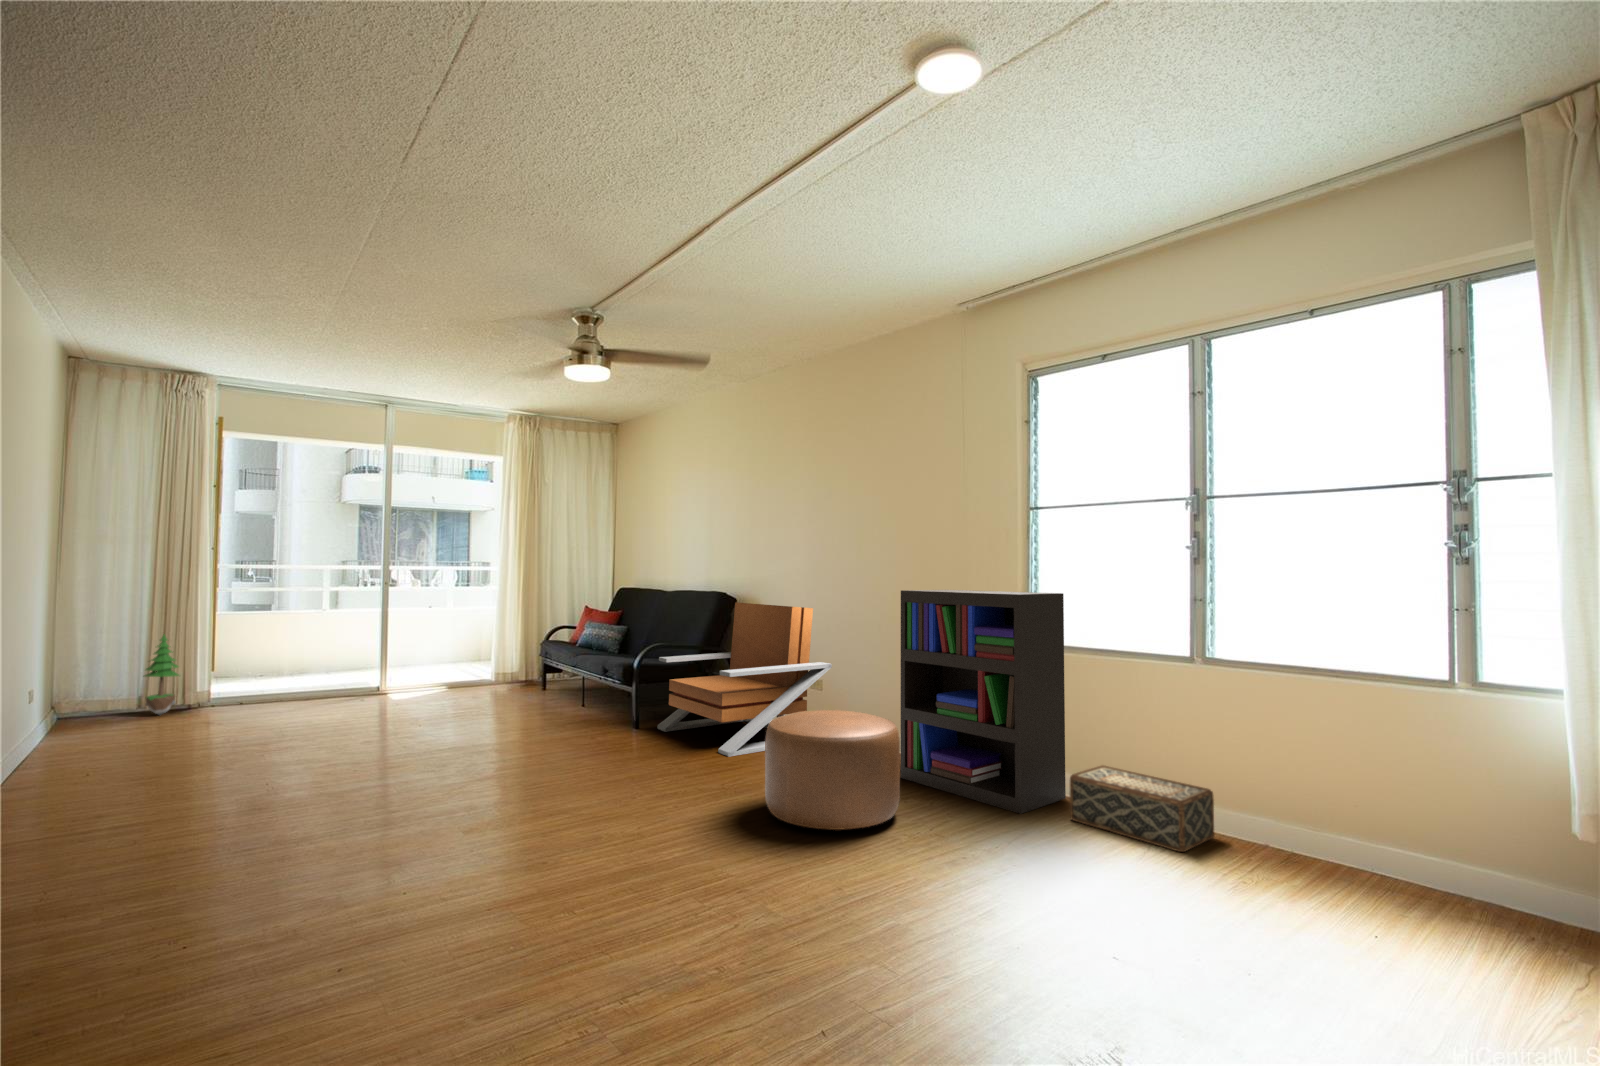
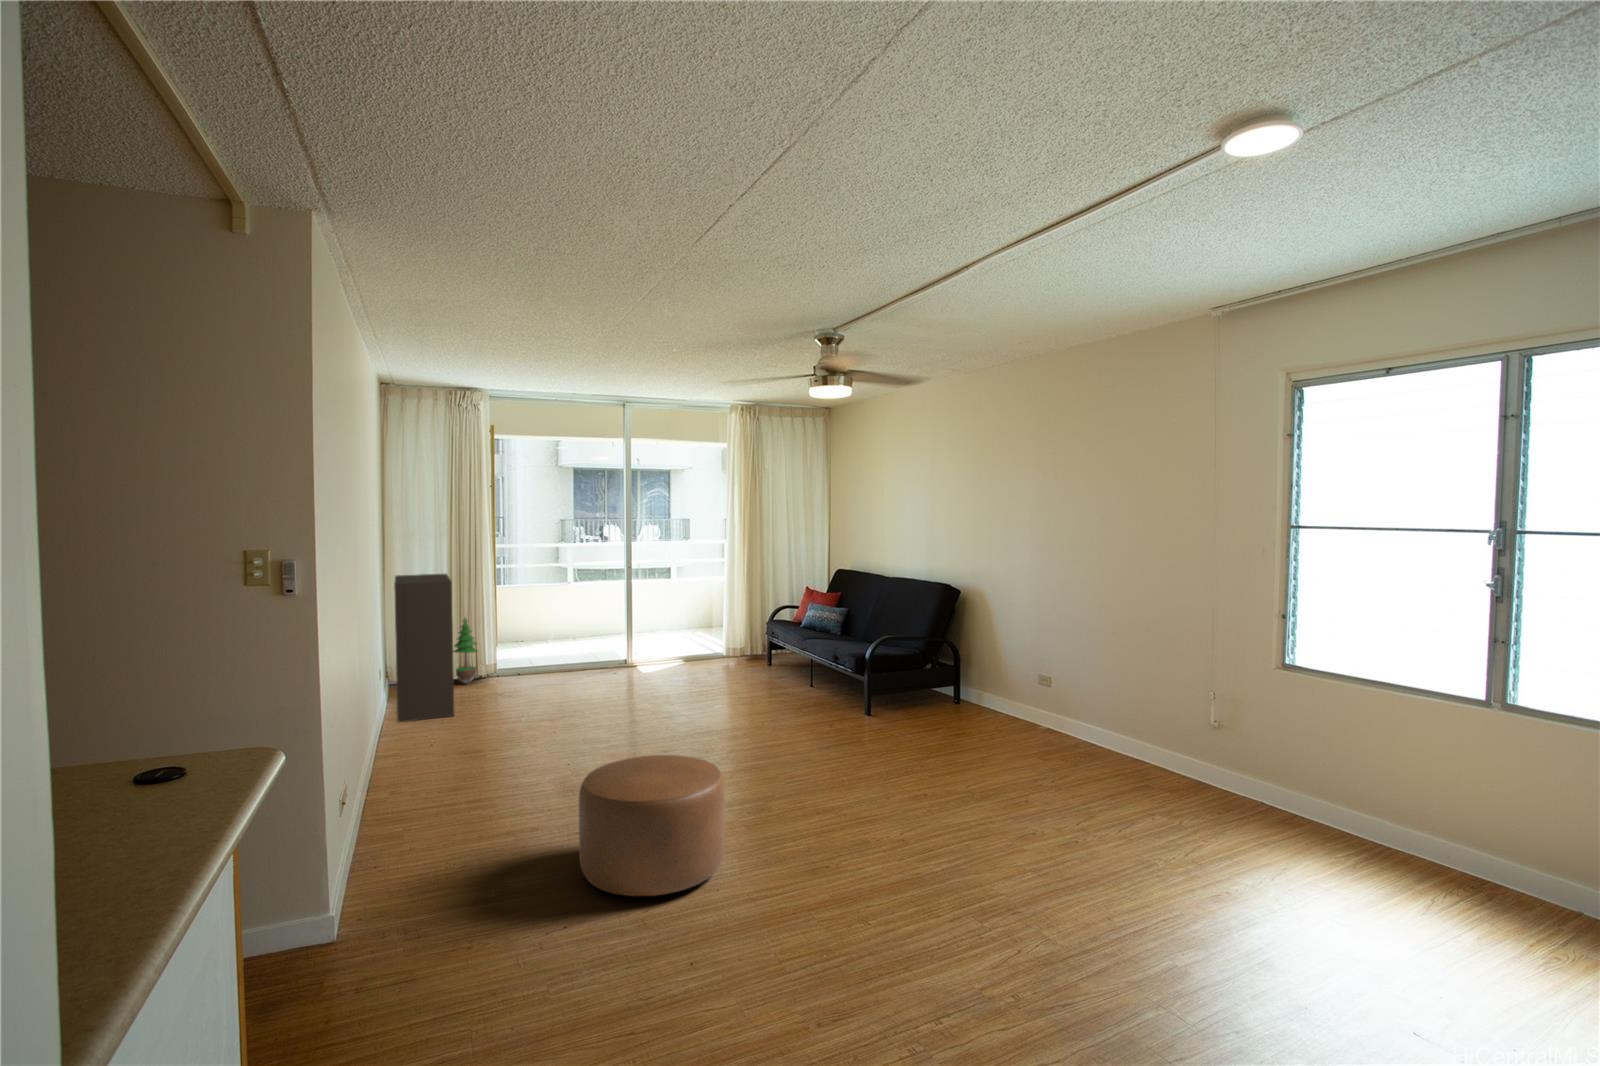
bookshelf: present [900,590,1066,814] -> present [394,574,454,722]
lounge chair: present [657,602,832,757] -> none [887,598,1063,756]
ottoman: present [765,710,900,830] -> present [579,755,725,896]
woven basket: present [1070,765,1215,852] -> none [1334,803,1507,908]

